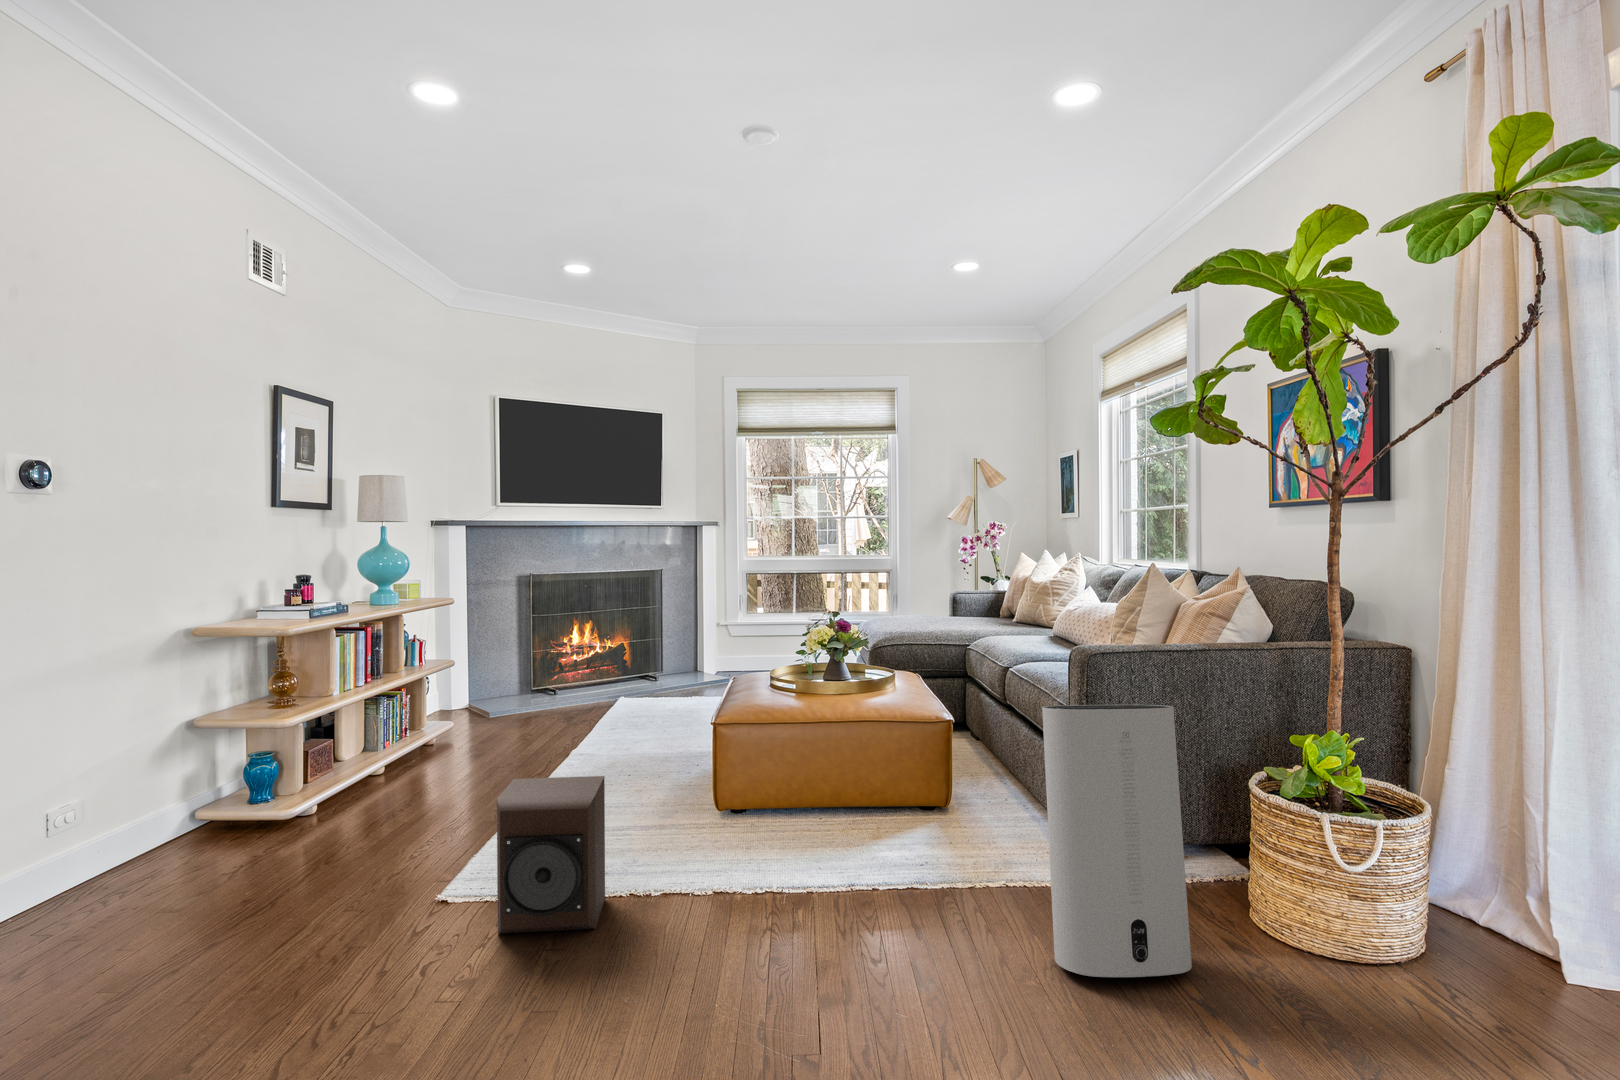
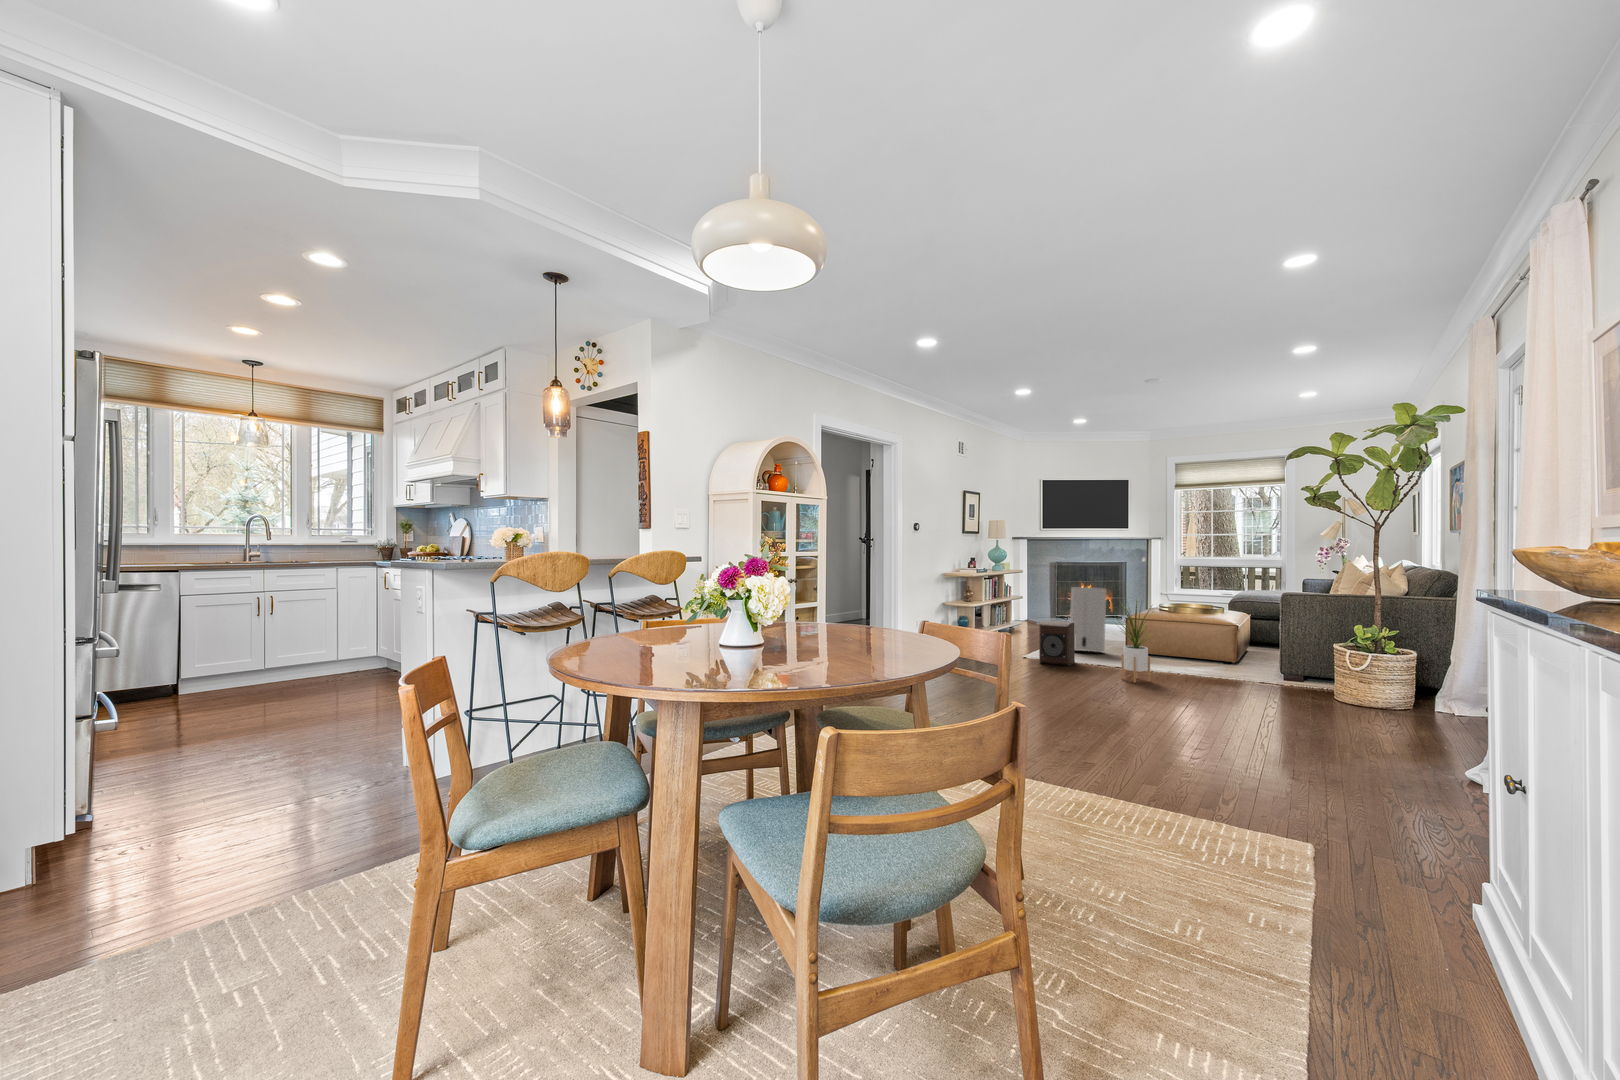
house plant: none [748,699,902,1015] -> present [1115,600,1155,683]
air purifier: present [1042,705,1192,977] -> present [1070,587,1107,652]

